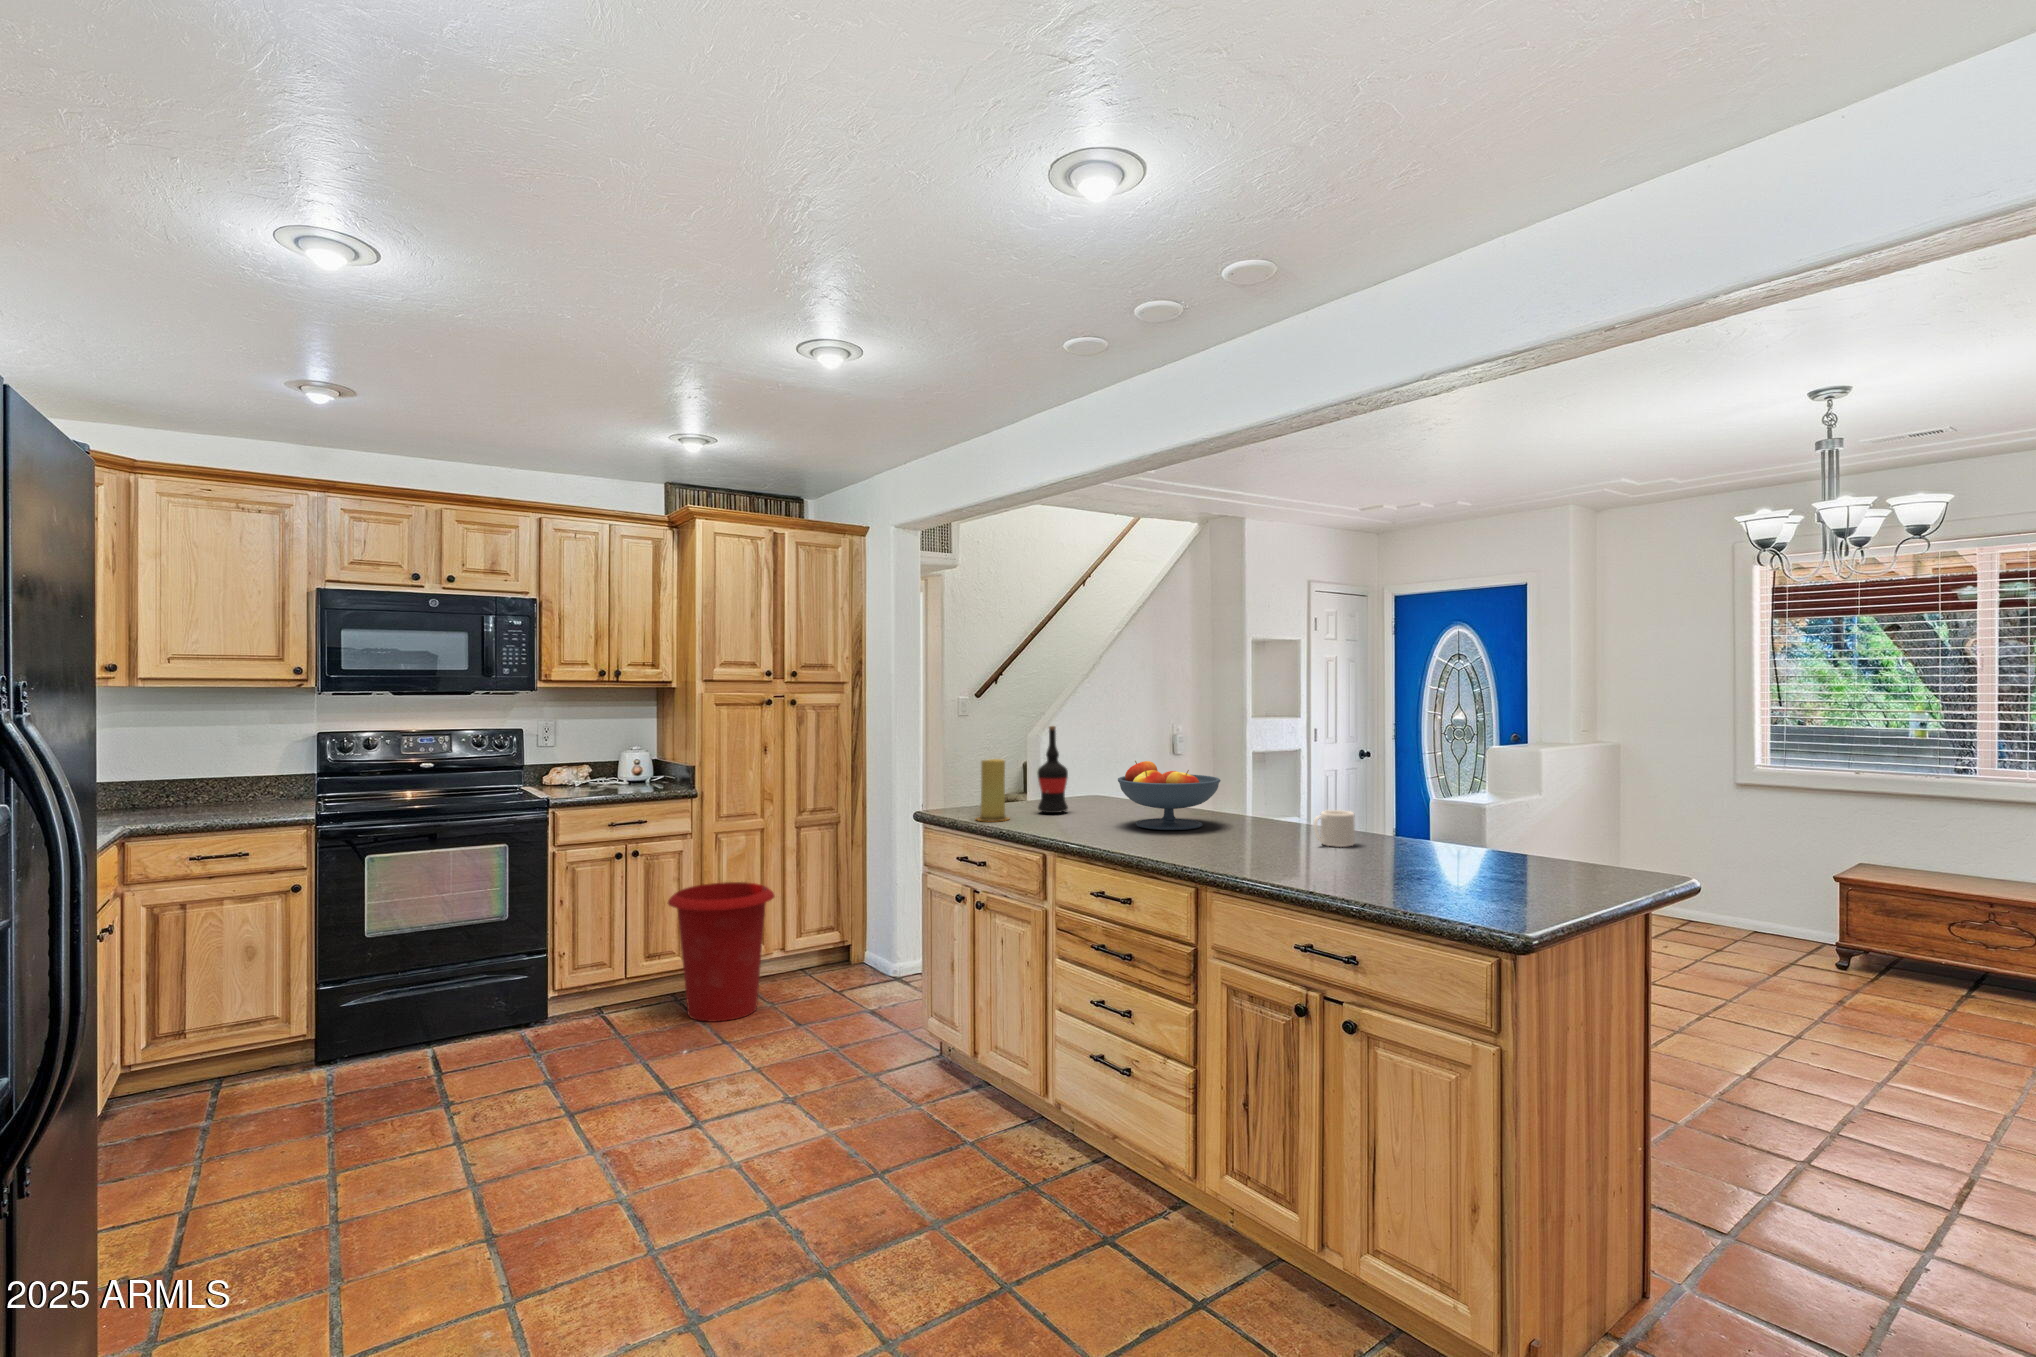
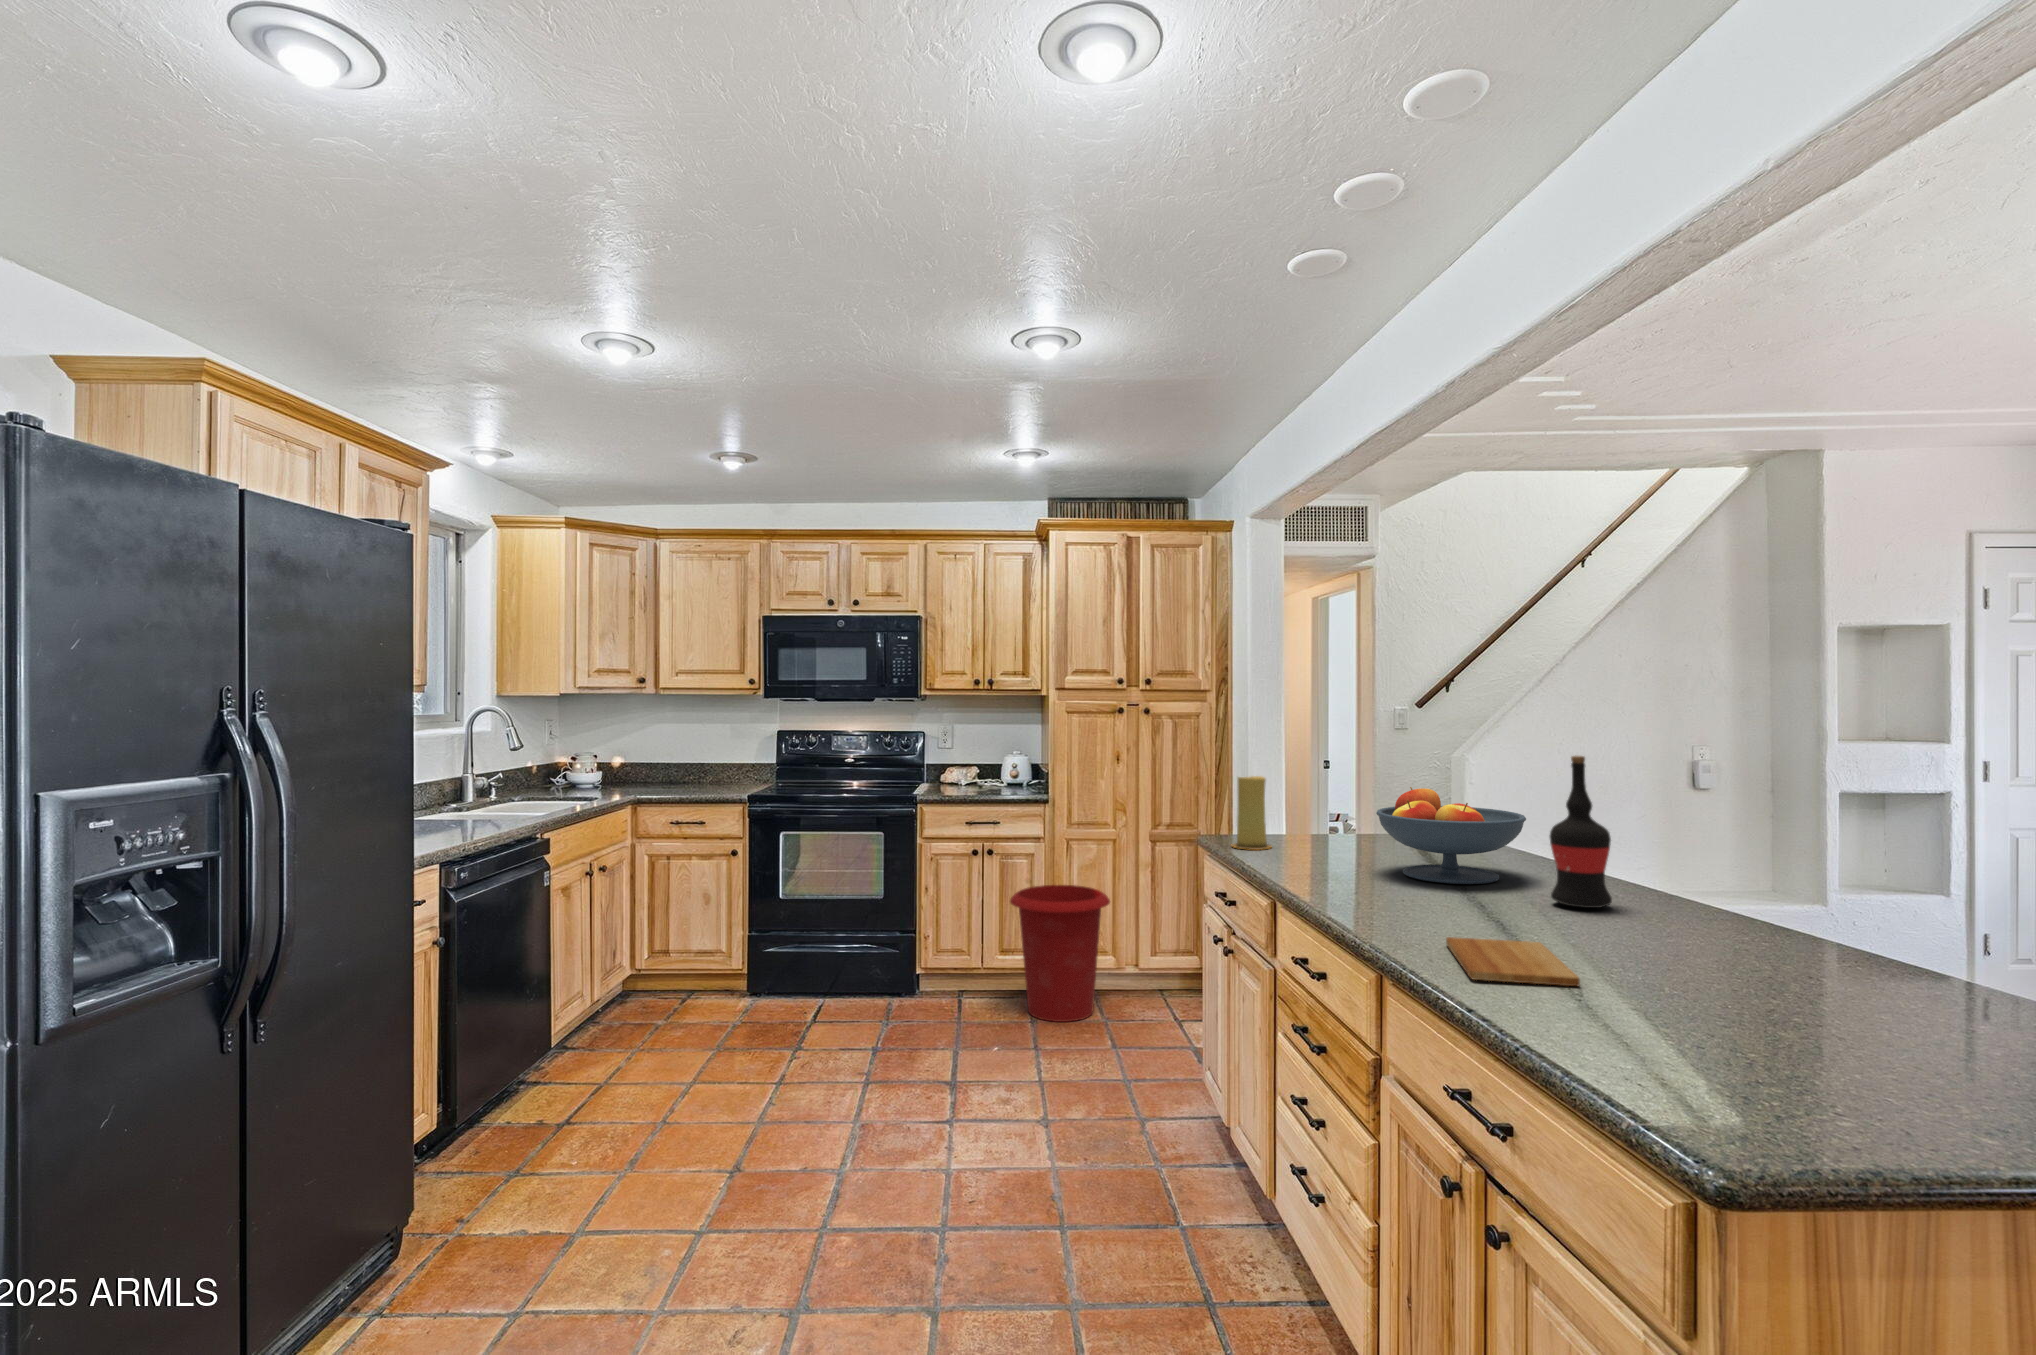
wine bottle: present [1038,726,1068,813] -> present [1550,756,1612,908]
mug: present [1314,810,1355,847] -> none [1614,879,1695,939]
cutting board: none [1244,856,1345,879] -> present [1446,937,1580,986]

